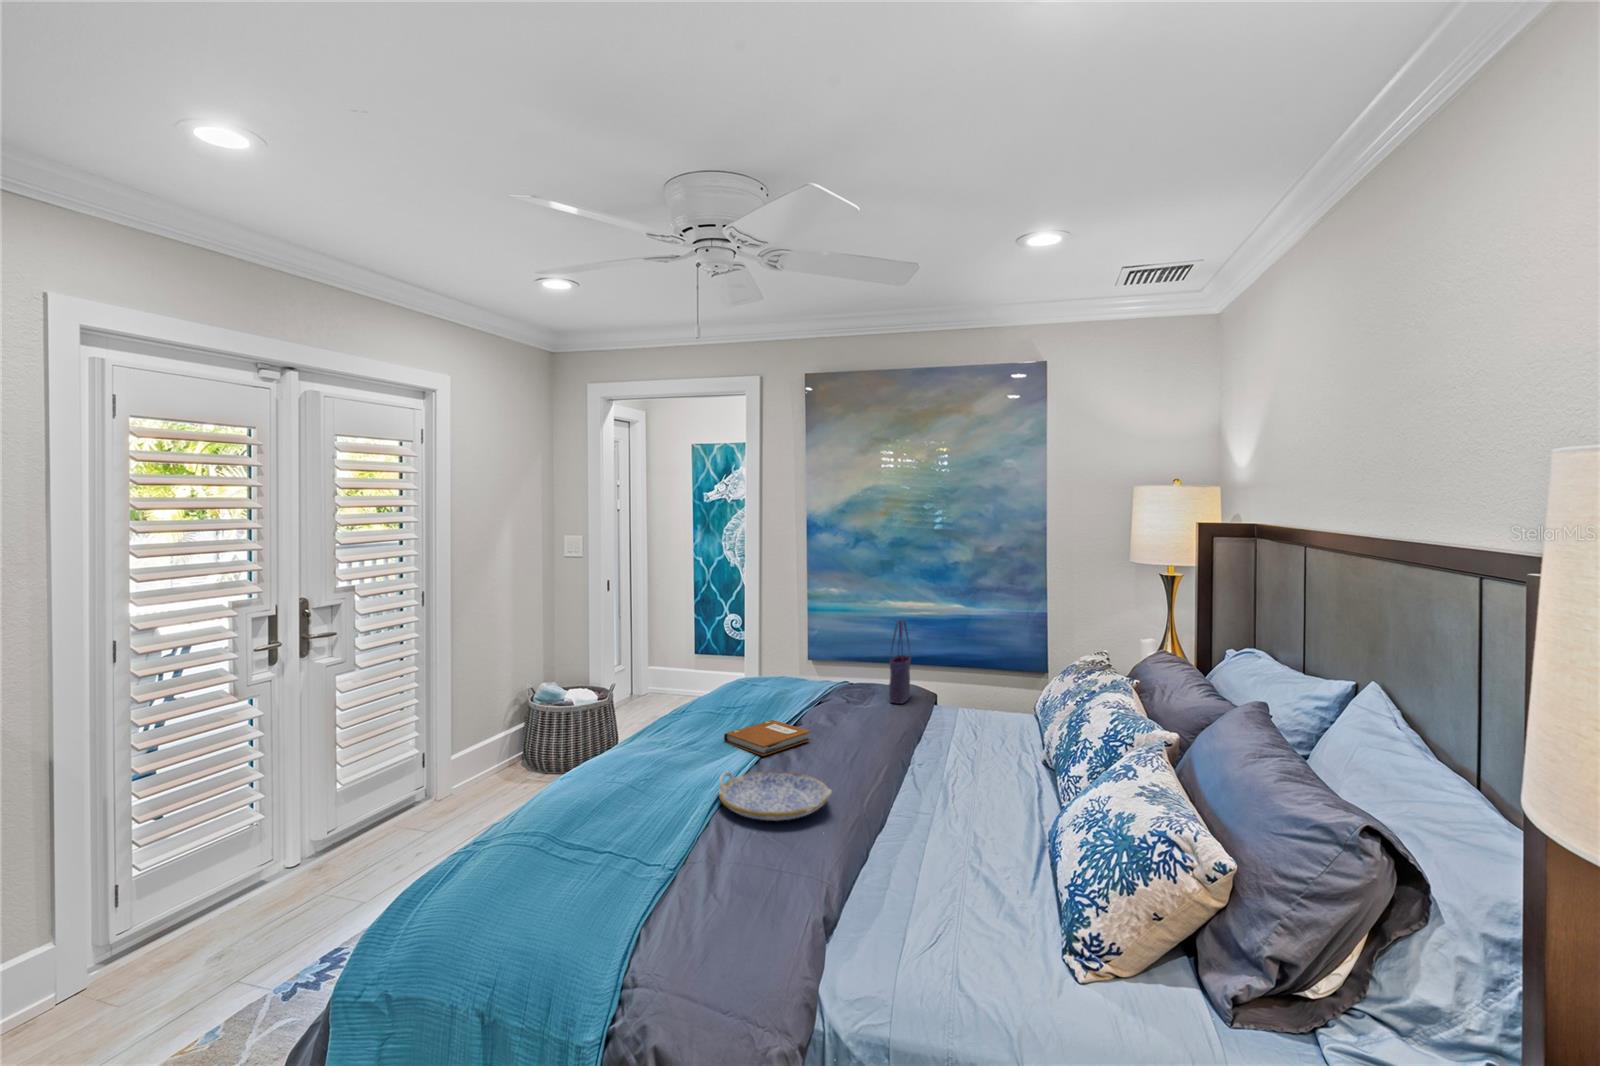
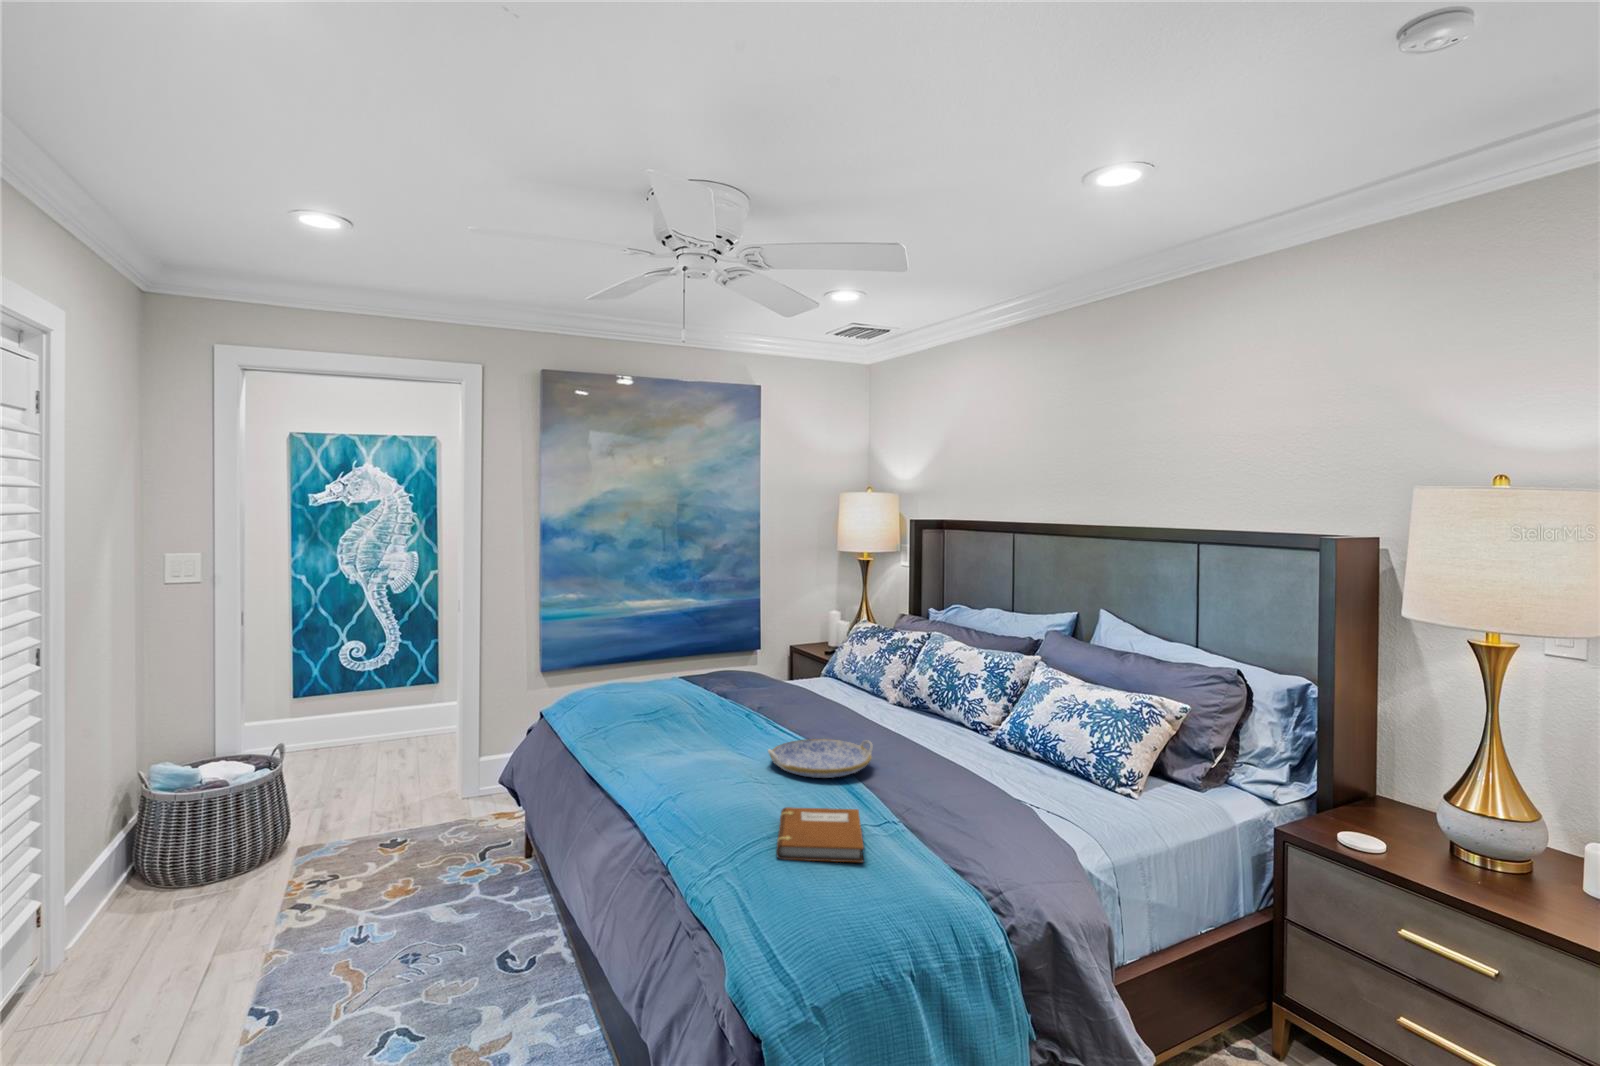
tote bag: present [889,620,911,704] -> none [726,608,746,685]
notebook: present [724,720,810,756] -> present [776,807,864,862]

